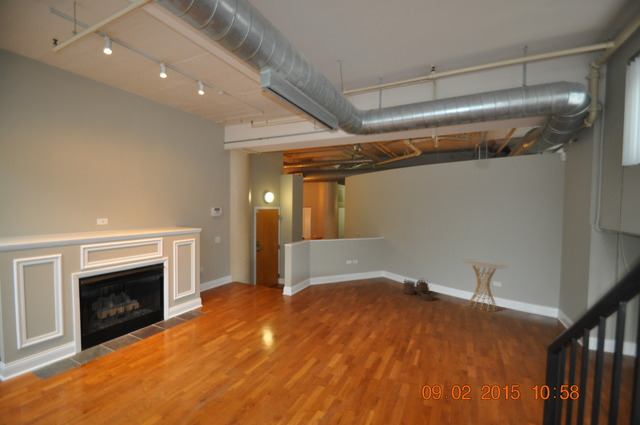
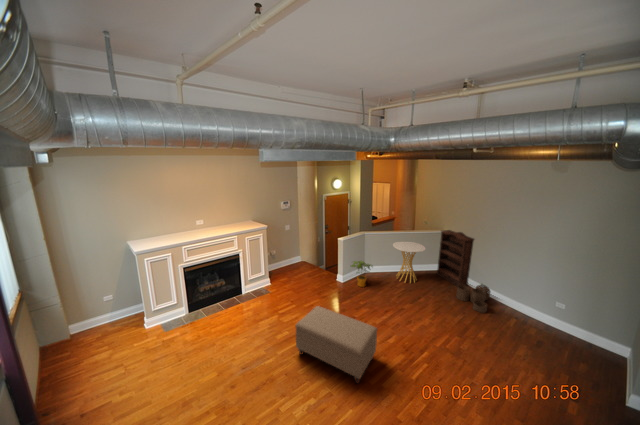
bookshelf: none [378,234,410,287] -> present [437,230,474,286]
side table: present [463,260,506,310] -> present [393,241,425,283]
house plant: none [299,265,324,296] -> present [351,261,371,287]
ottoman: none [268,303,360,374] -> present [295,306,377,383]

